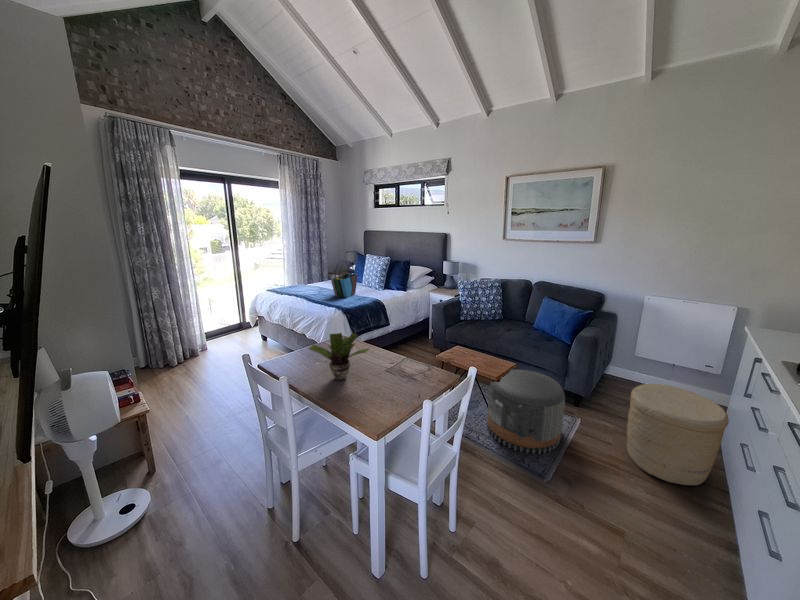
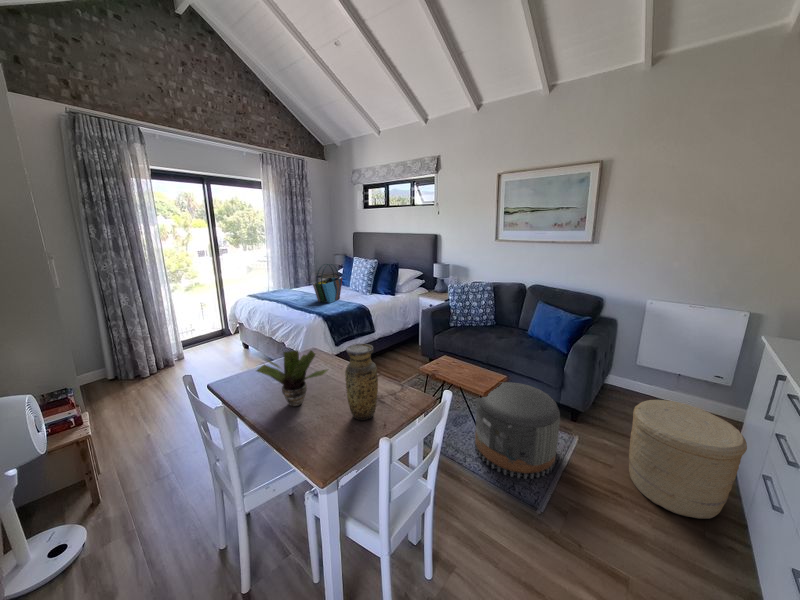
vase: none [386,326,413,390] -> present [345,344,378,420]

